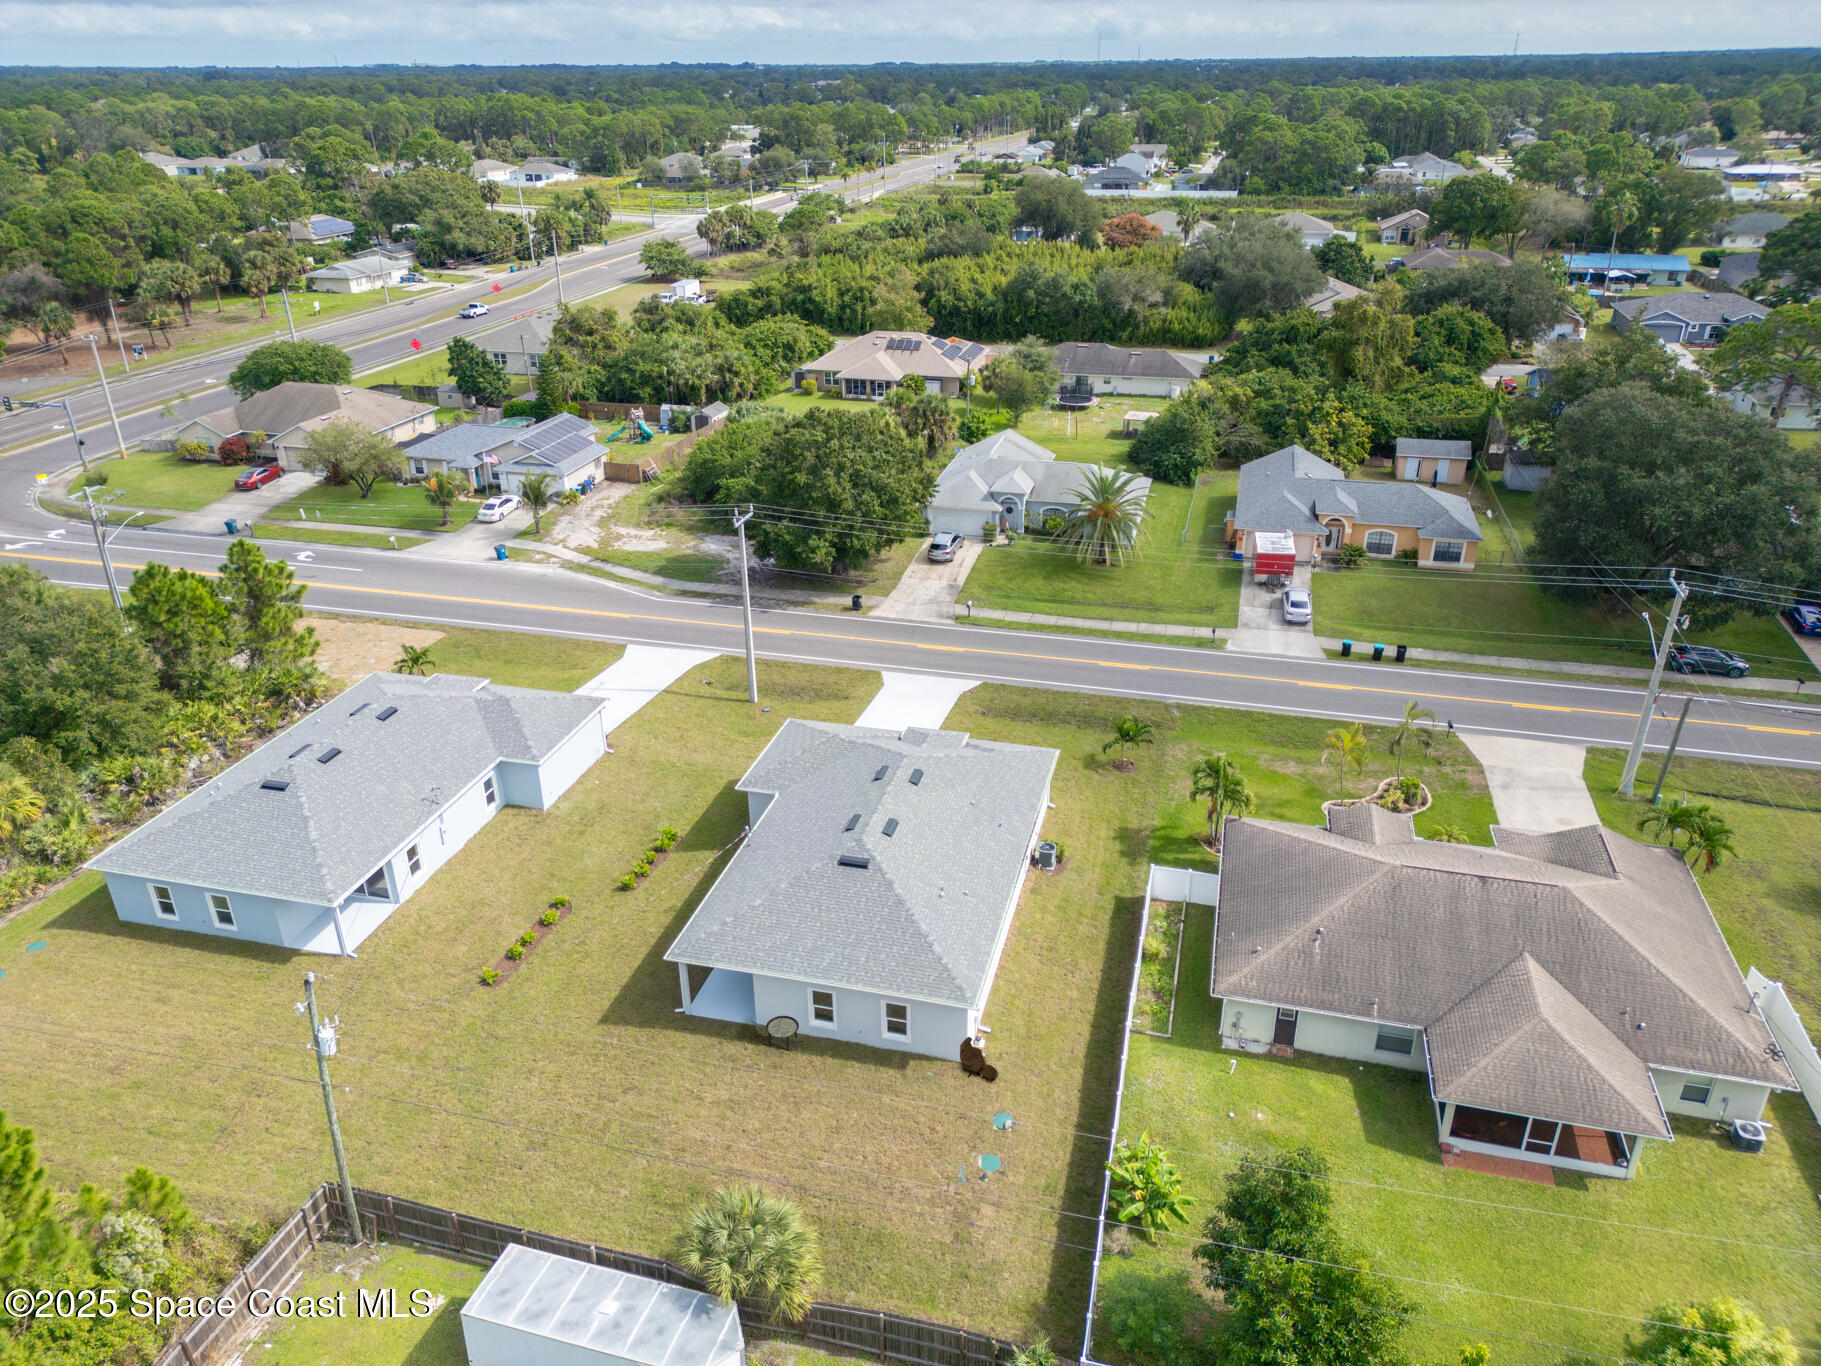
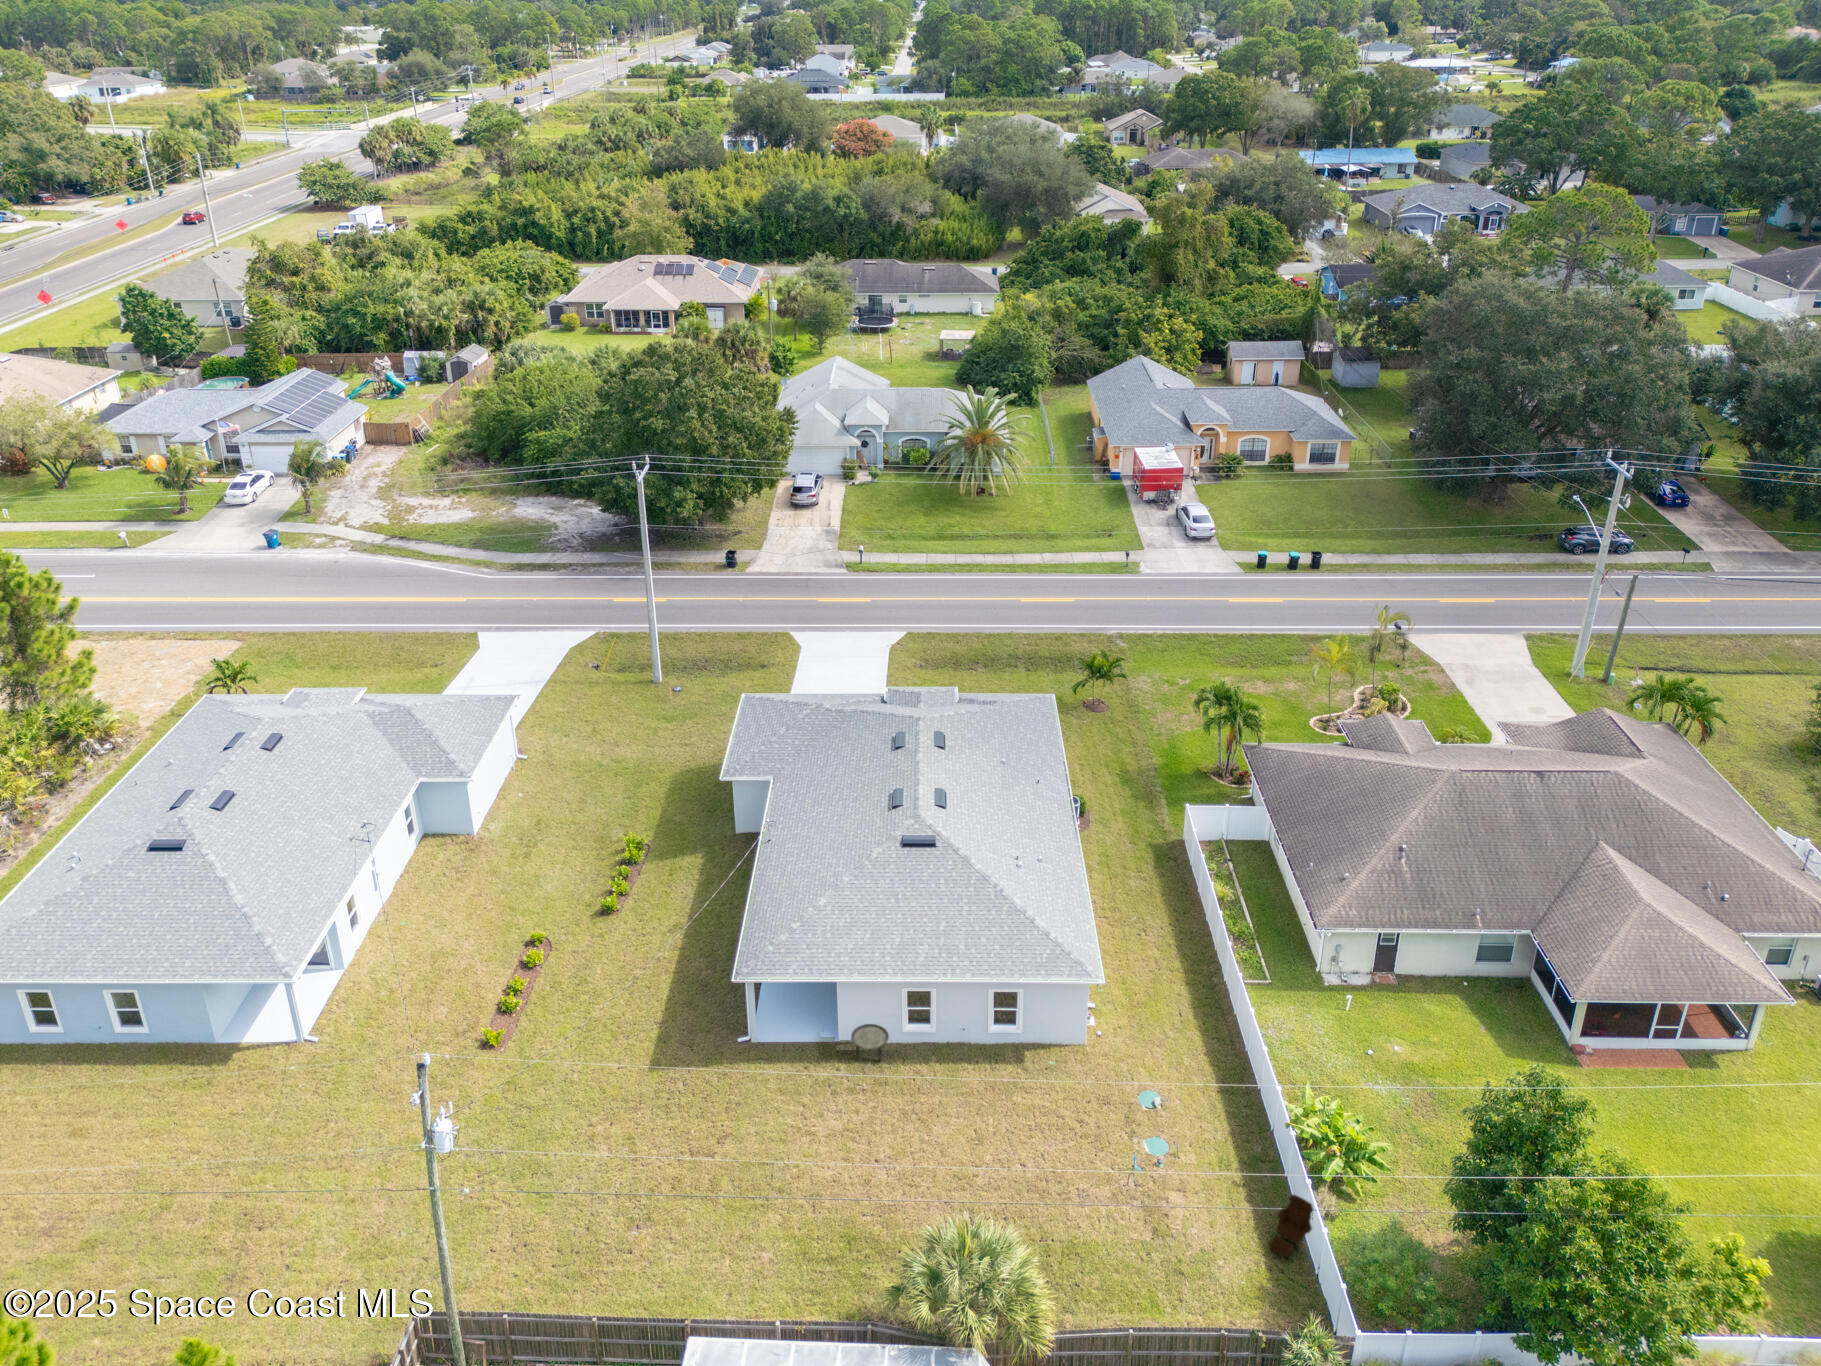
lounge chair: present [960,1037,997,1082] -> present [1270,1195,1314,1257]

